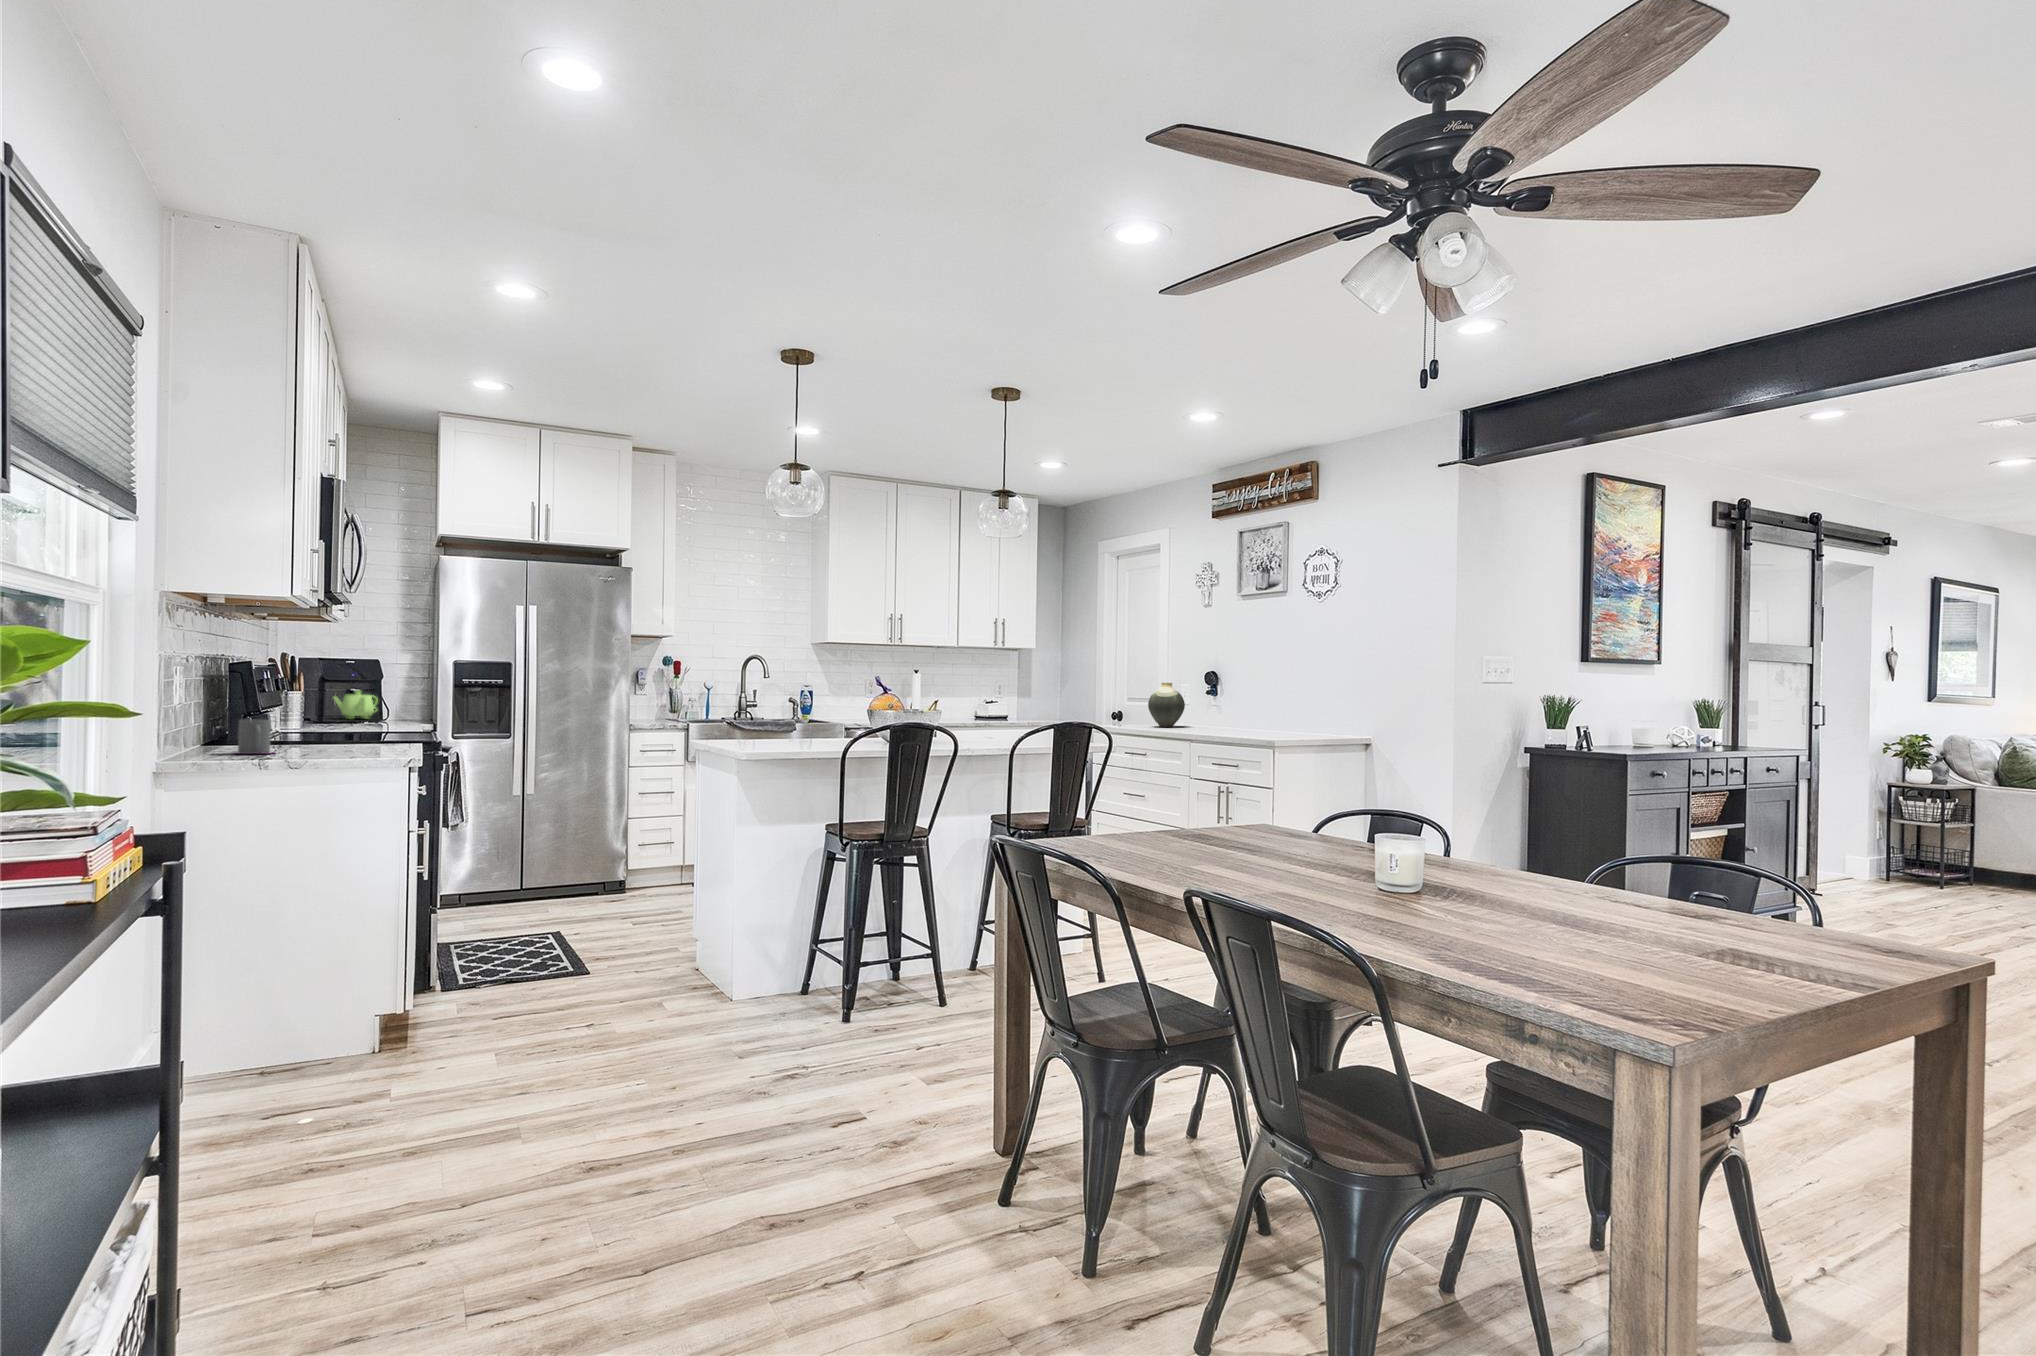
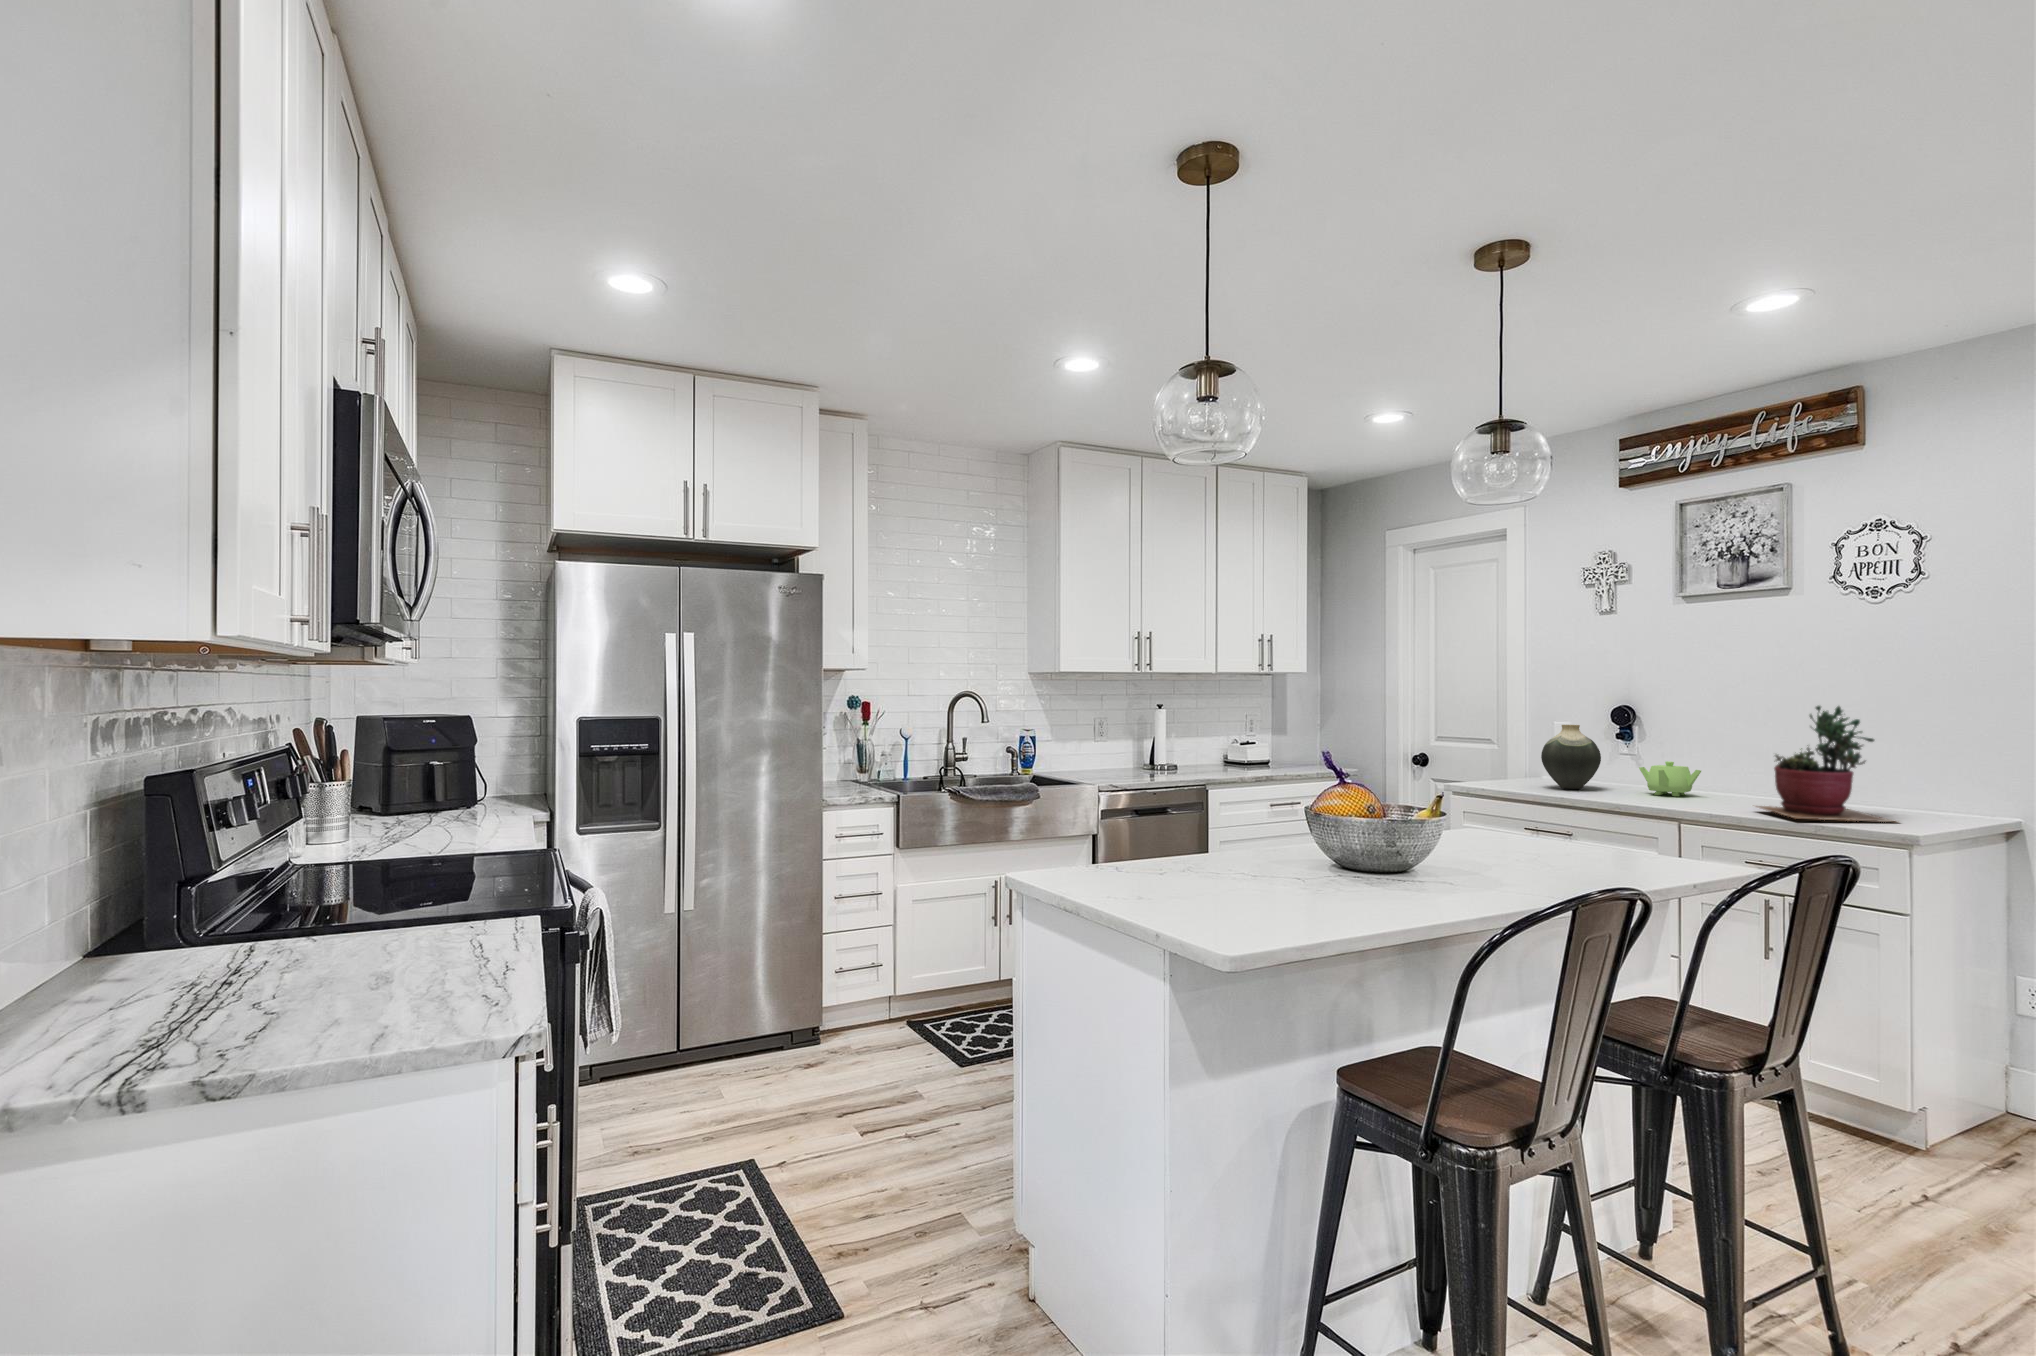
succulent plant: none [1237,666,1302,737] -> present [1758,705,1893,822]
teapot: present [334,691,378,719] -> present [1639,761,1701,797]
mug: present [237,719,271,754] -> none [87,945,208,1051]

